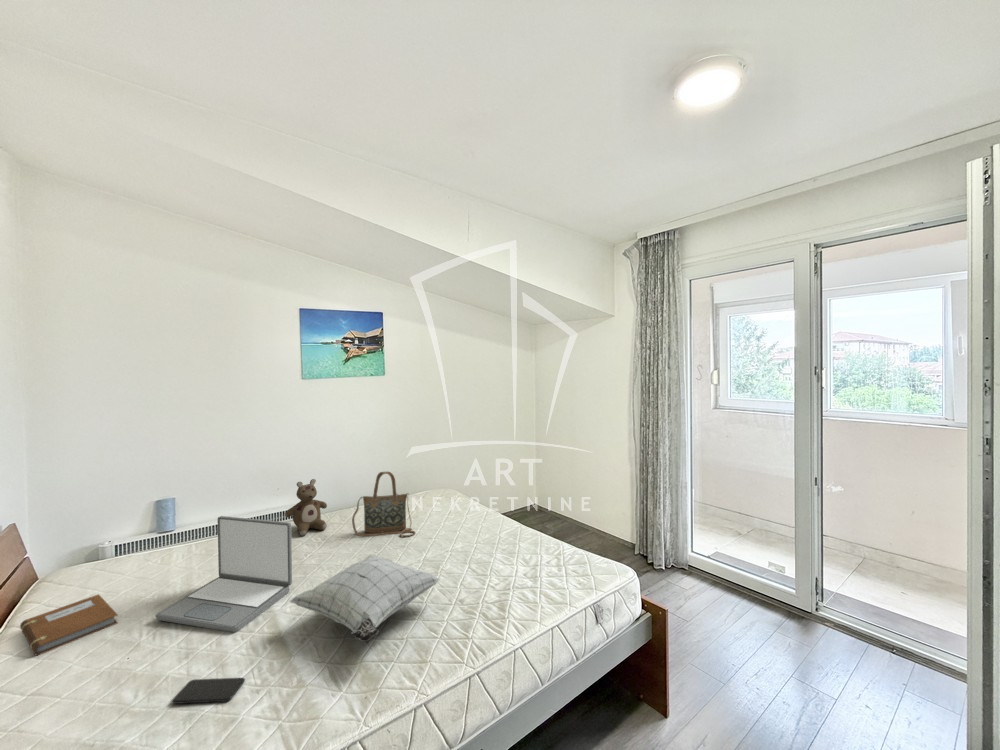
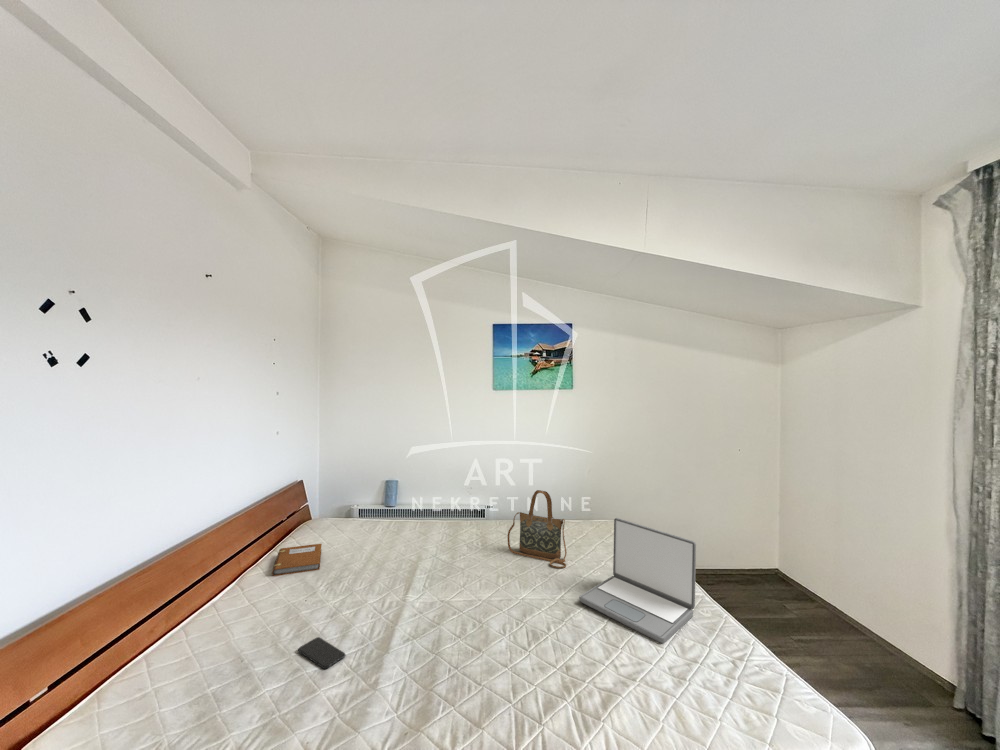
stuffed bear: present [285,479,327,536] -> none [459,485,496,538]
laptop: present [155,516,292,632] -> present [579,518,696,644]
pillow: present [290,555,440,642] -> none [403,576,543,671]

